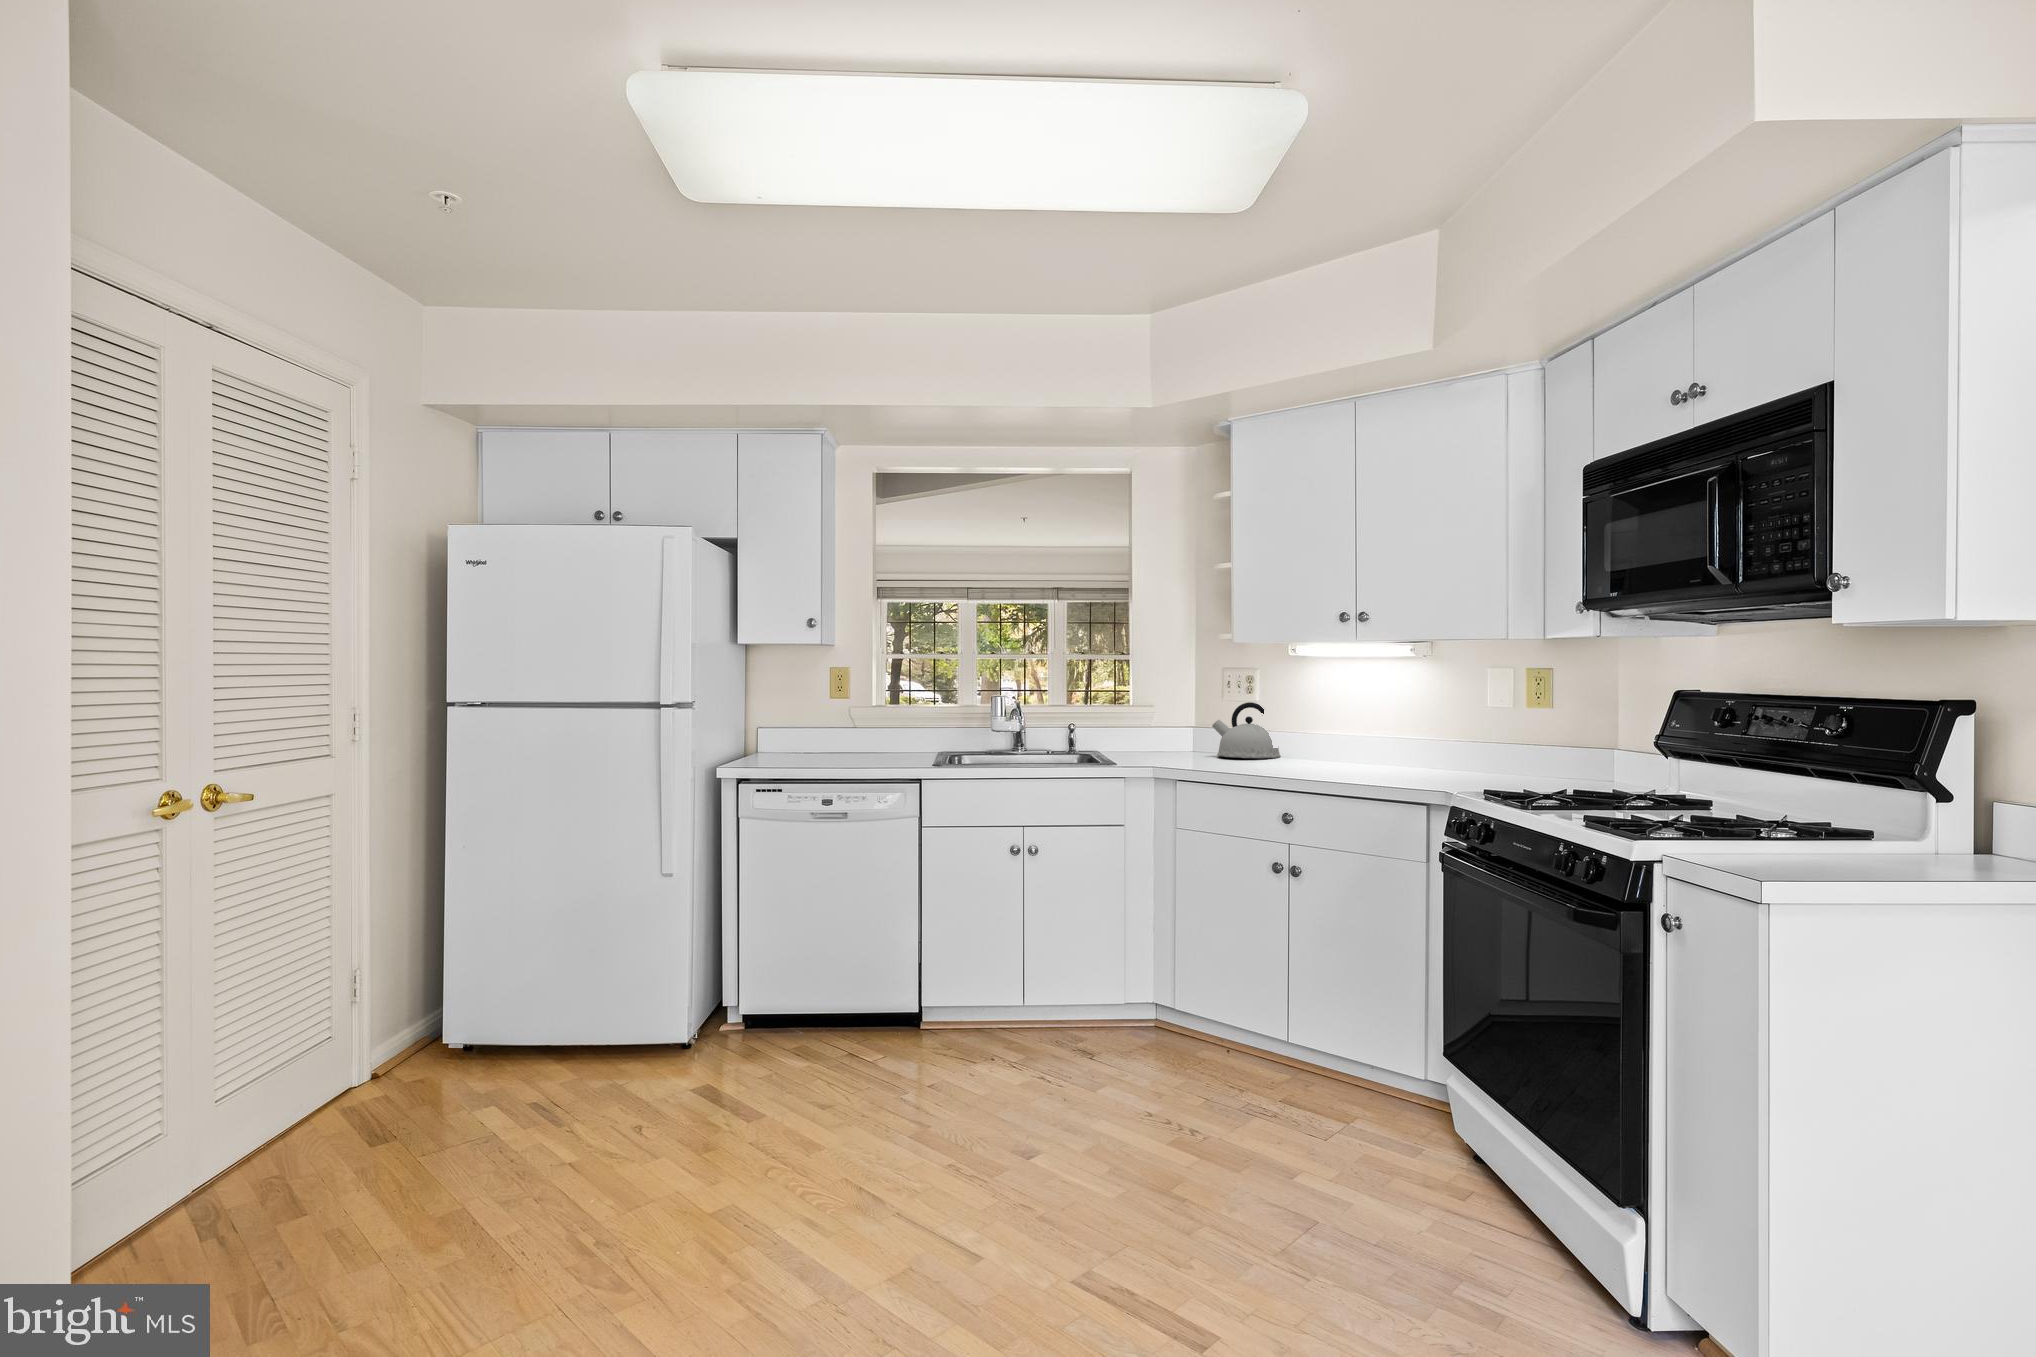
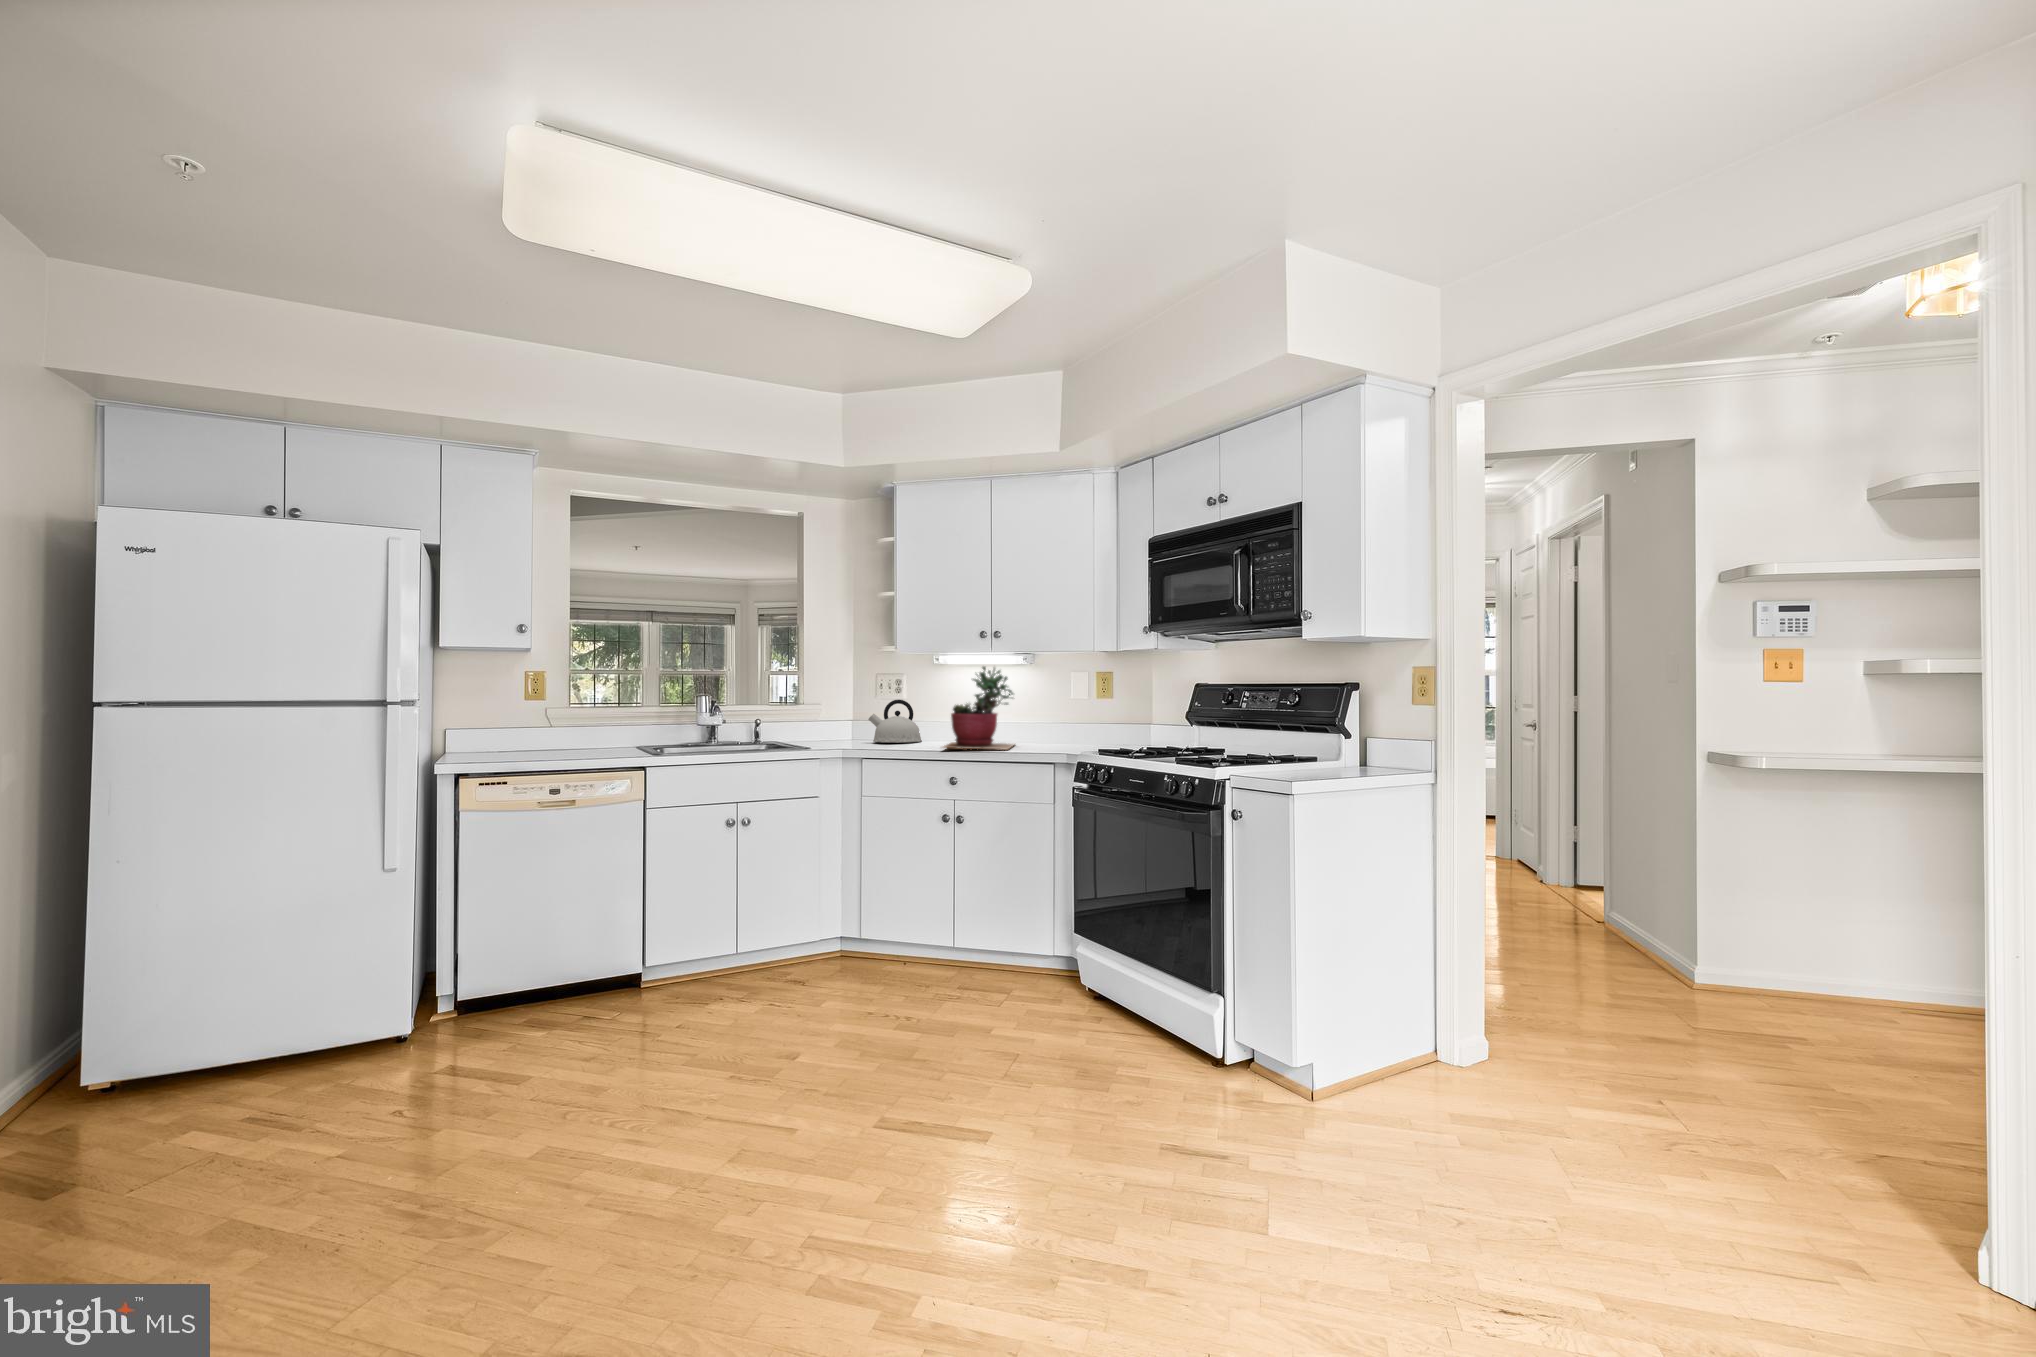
succulent plant: none [1278,662,1394,778] -> present [943,667,1013,750]

